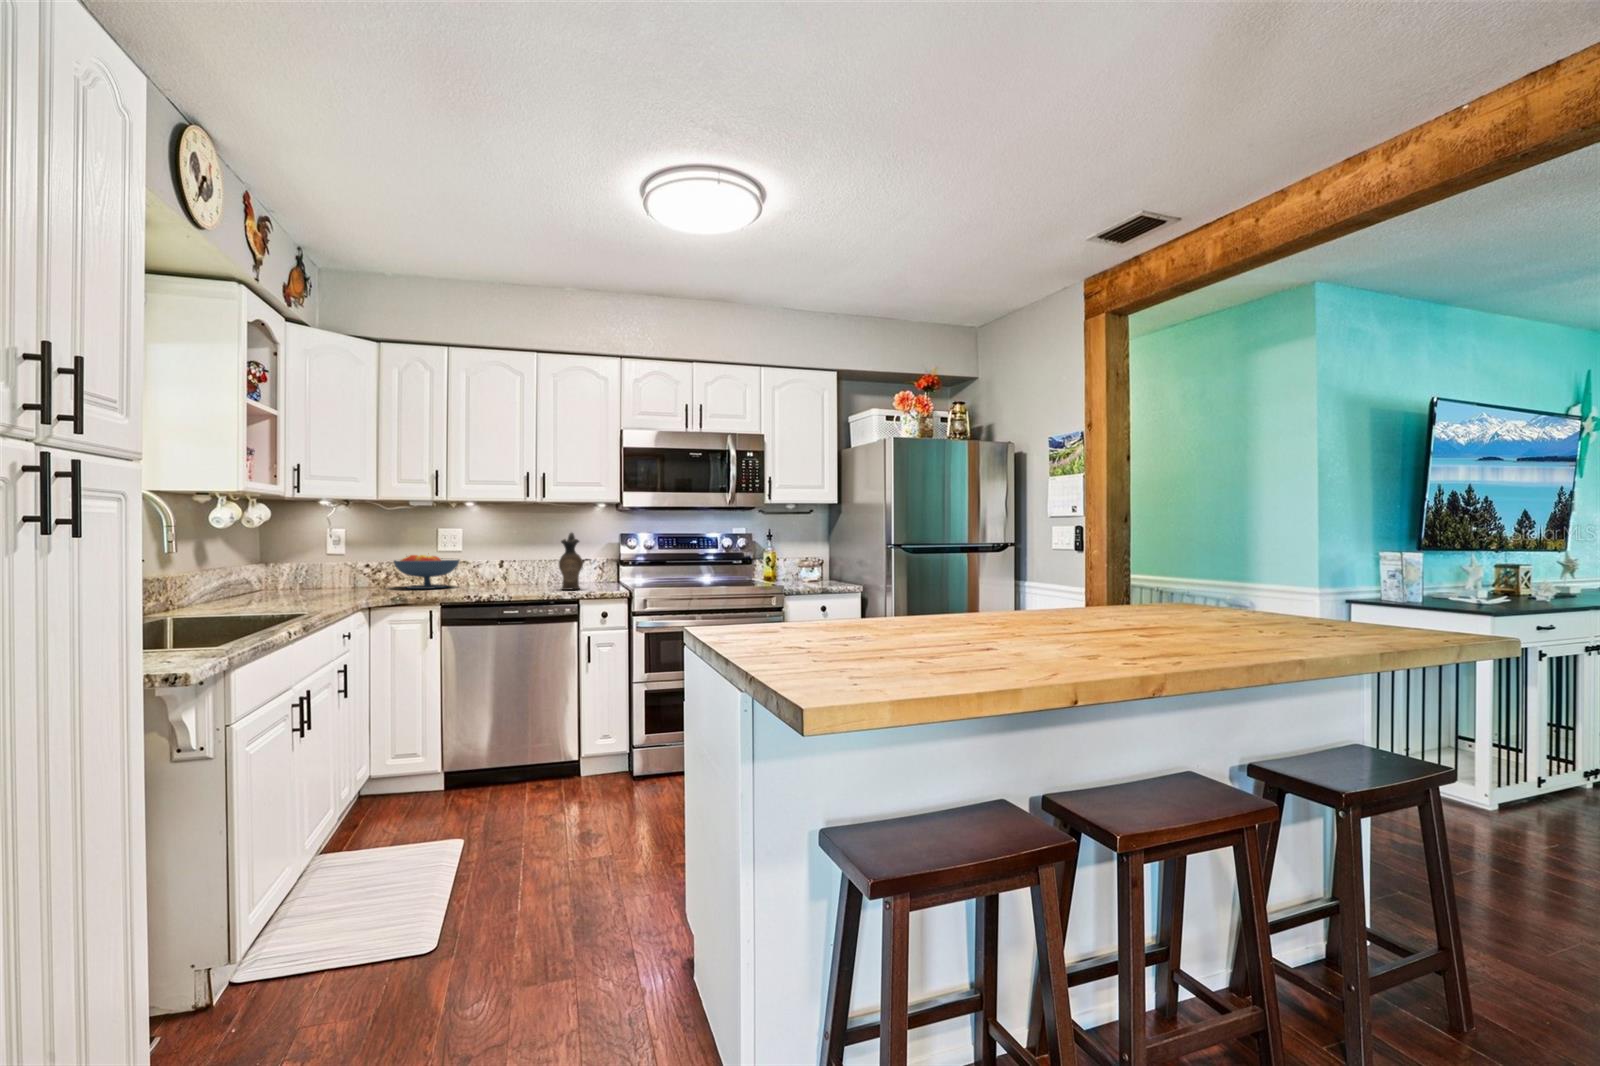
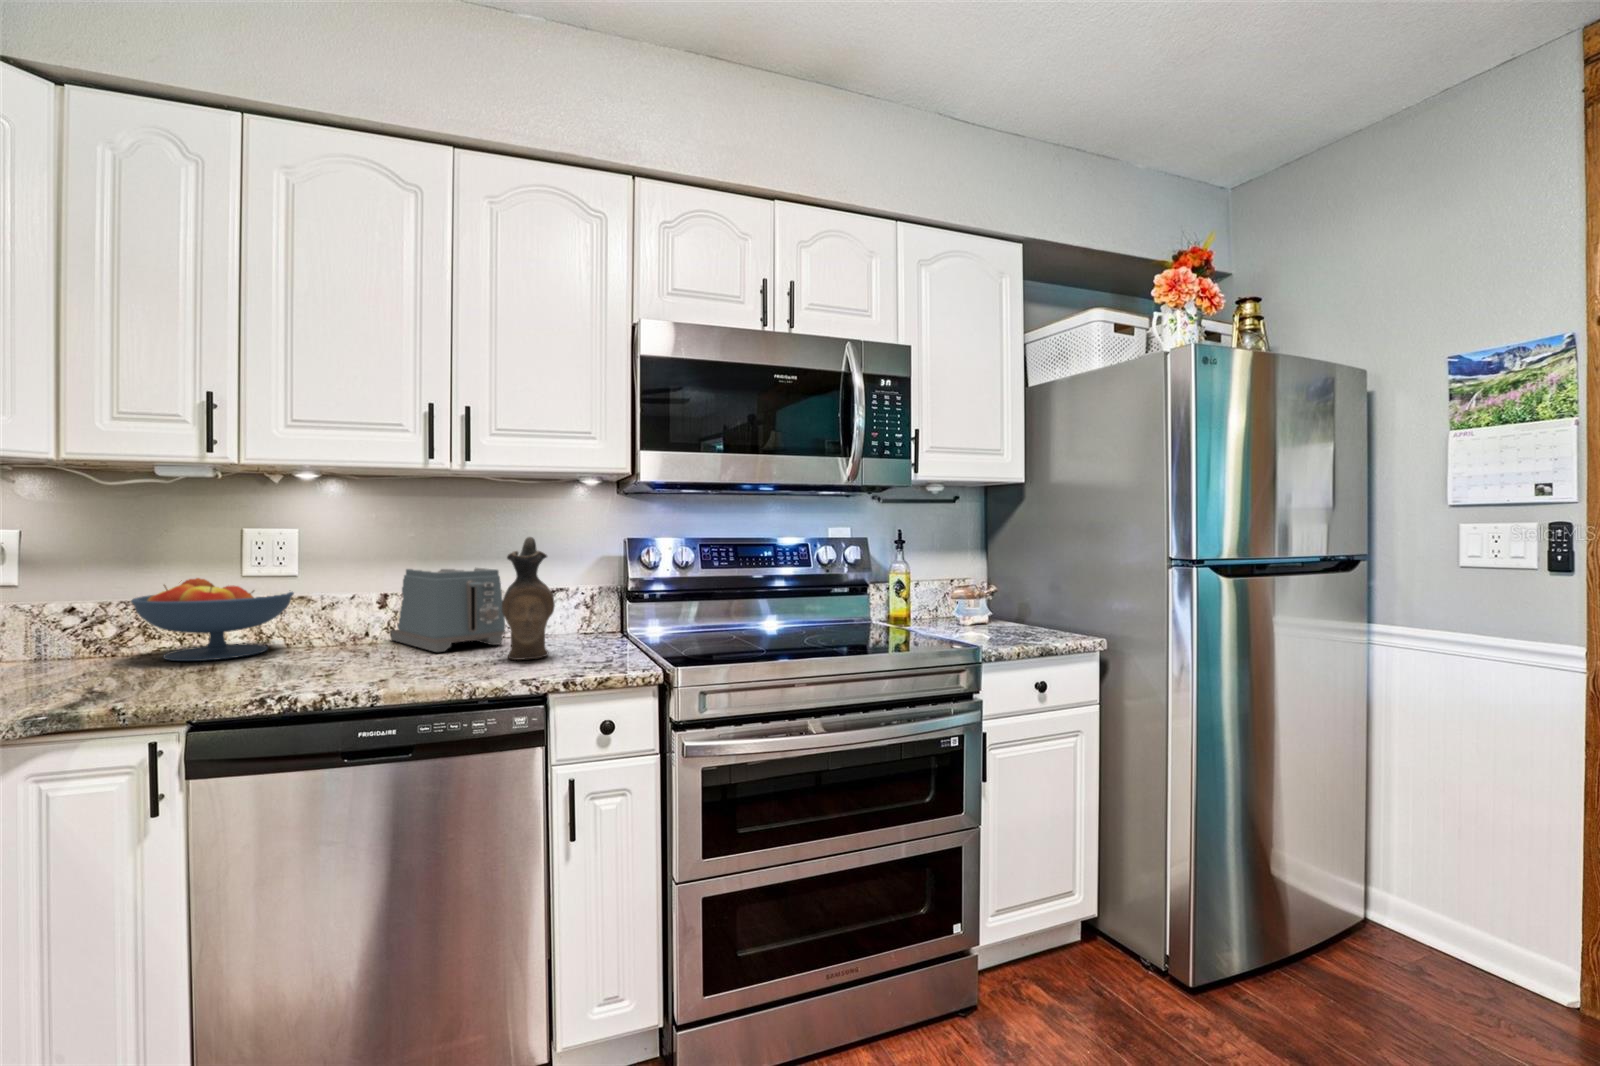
toaster: none [502,548,560,588] -> present [390,567,505,652]

